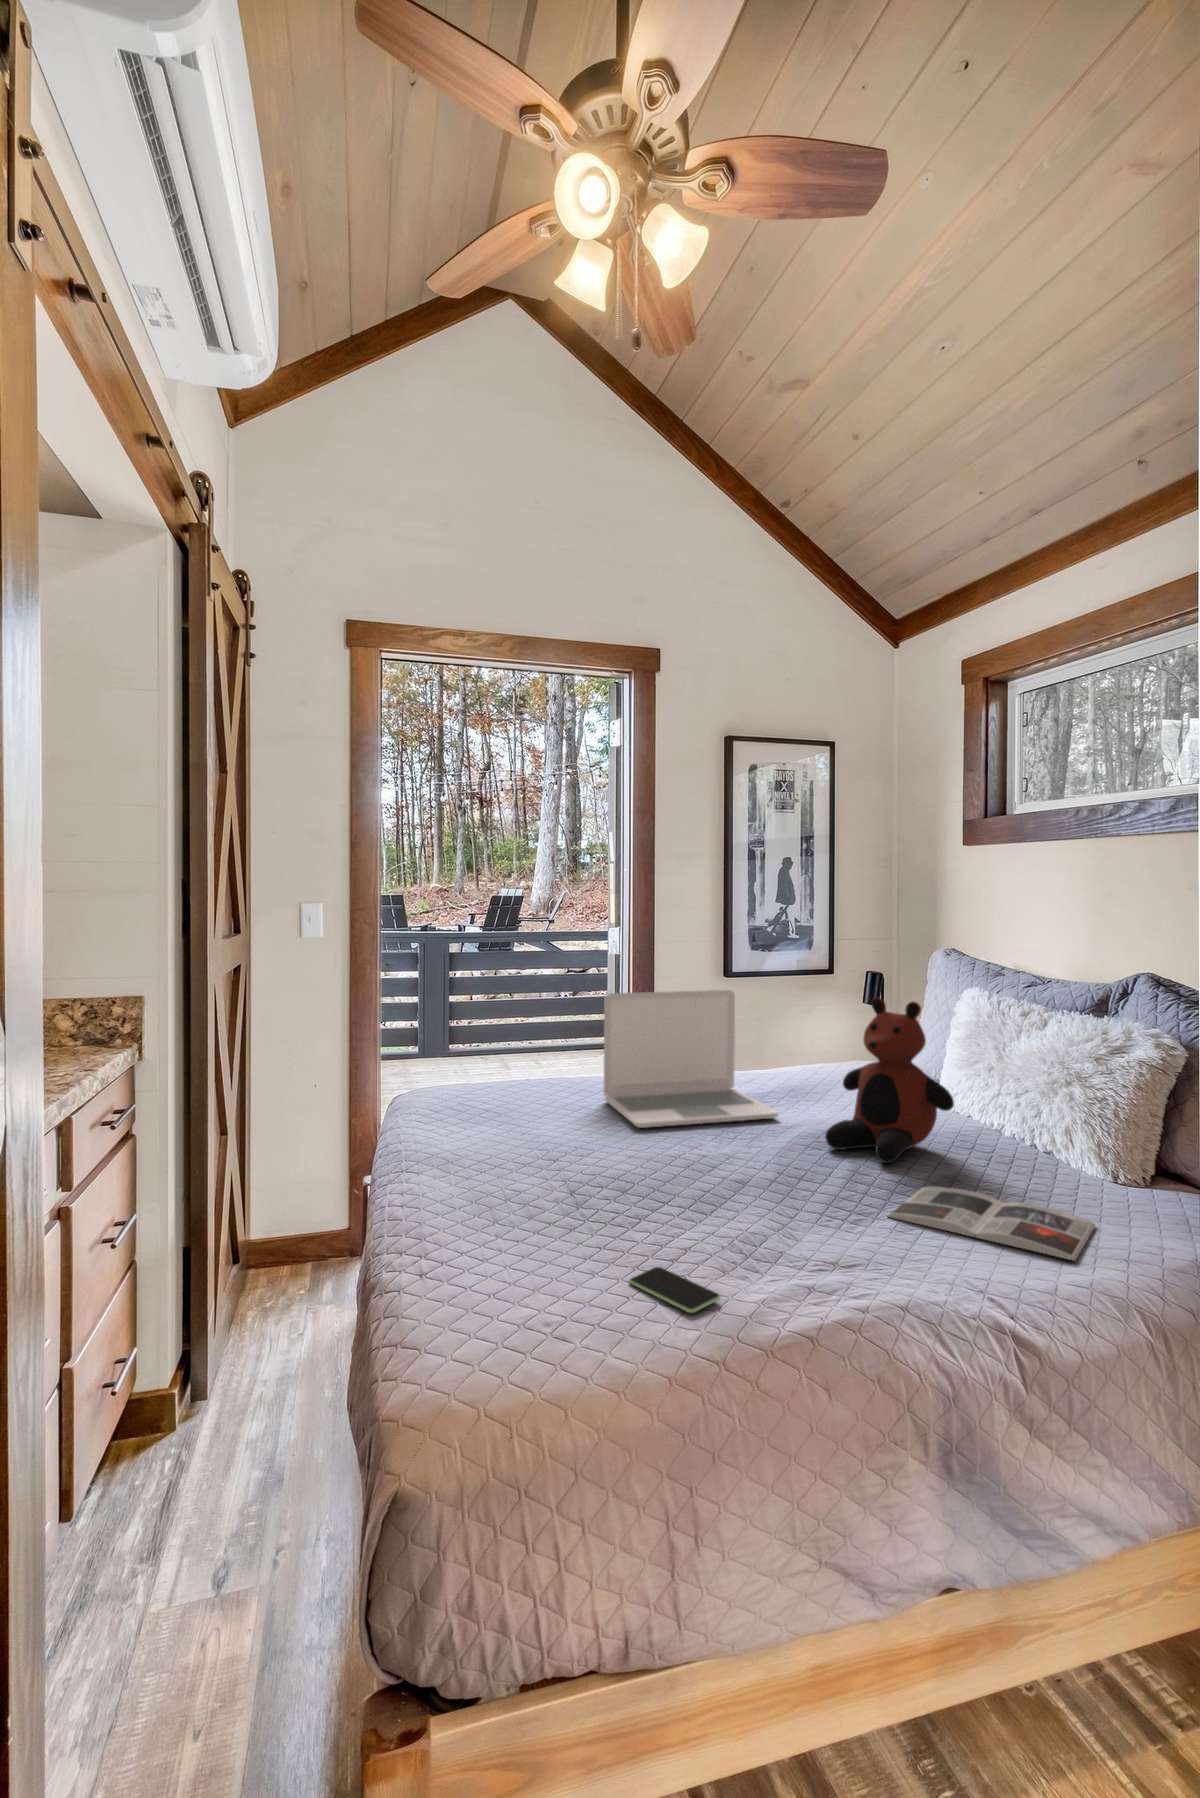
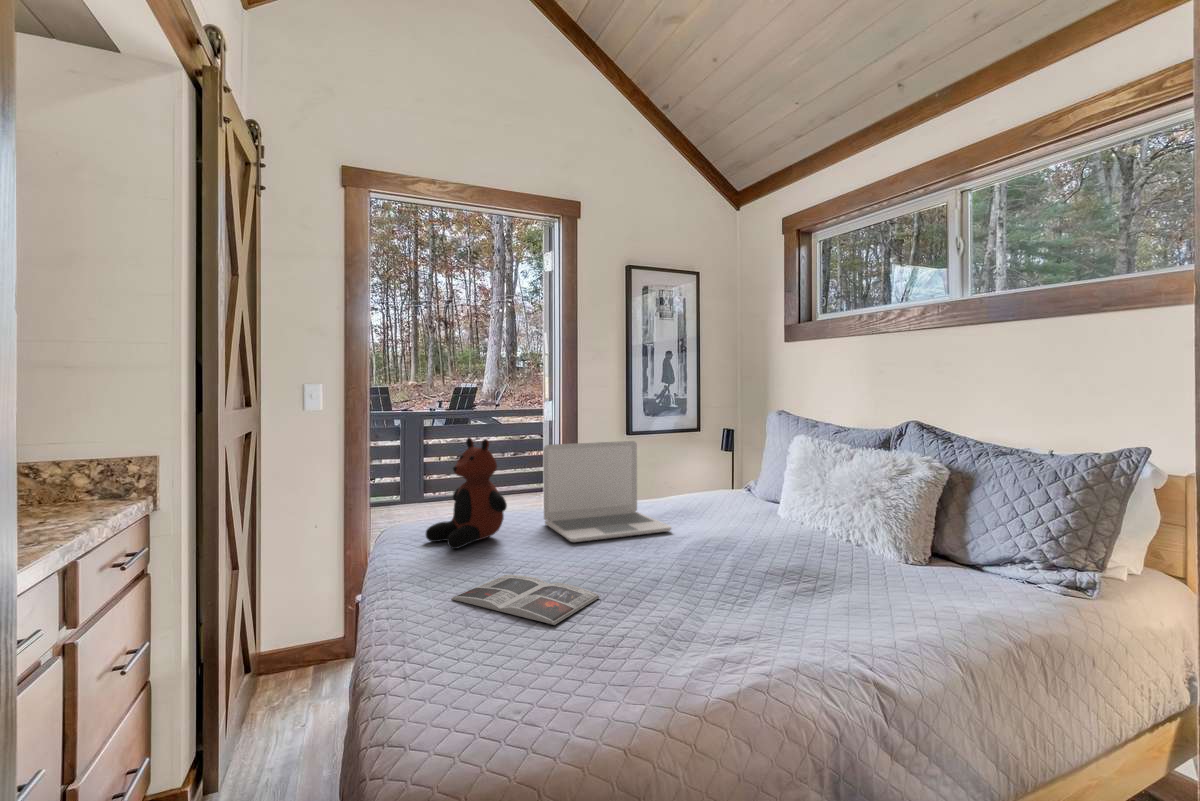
teddy bear: present [825,997,954,1163] -> present [426,438,507,549]
magazine: present [888,1187,1095,1260] -> present [452,575,600,625]
smartphone: present [629,1267,720,1313] -> none [580,651,656,689]

